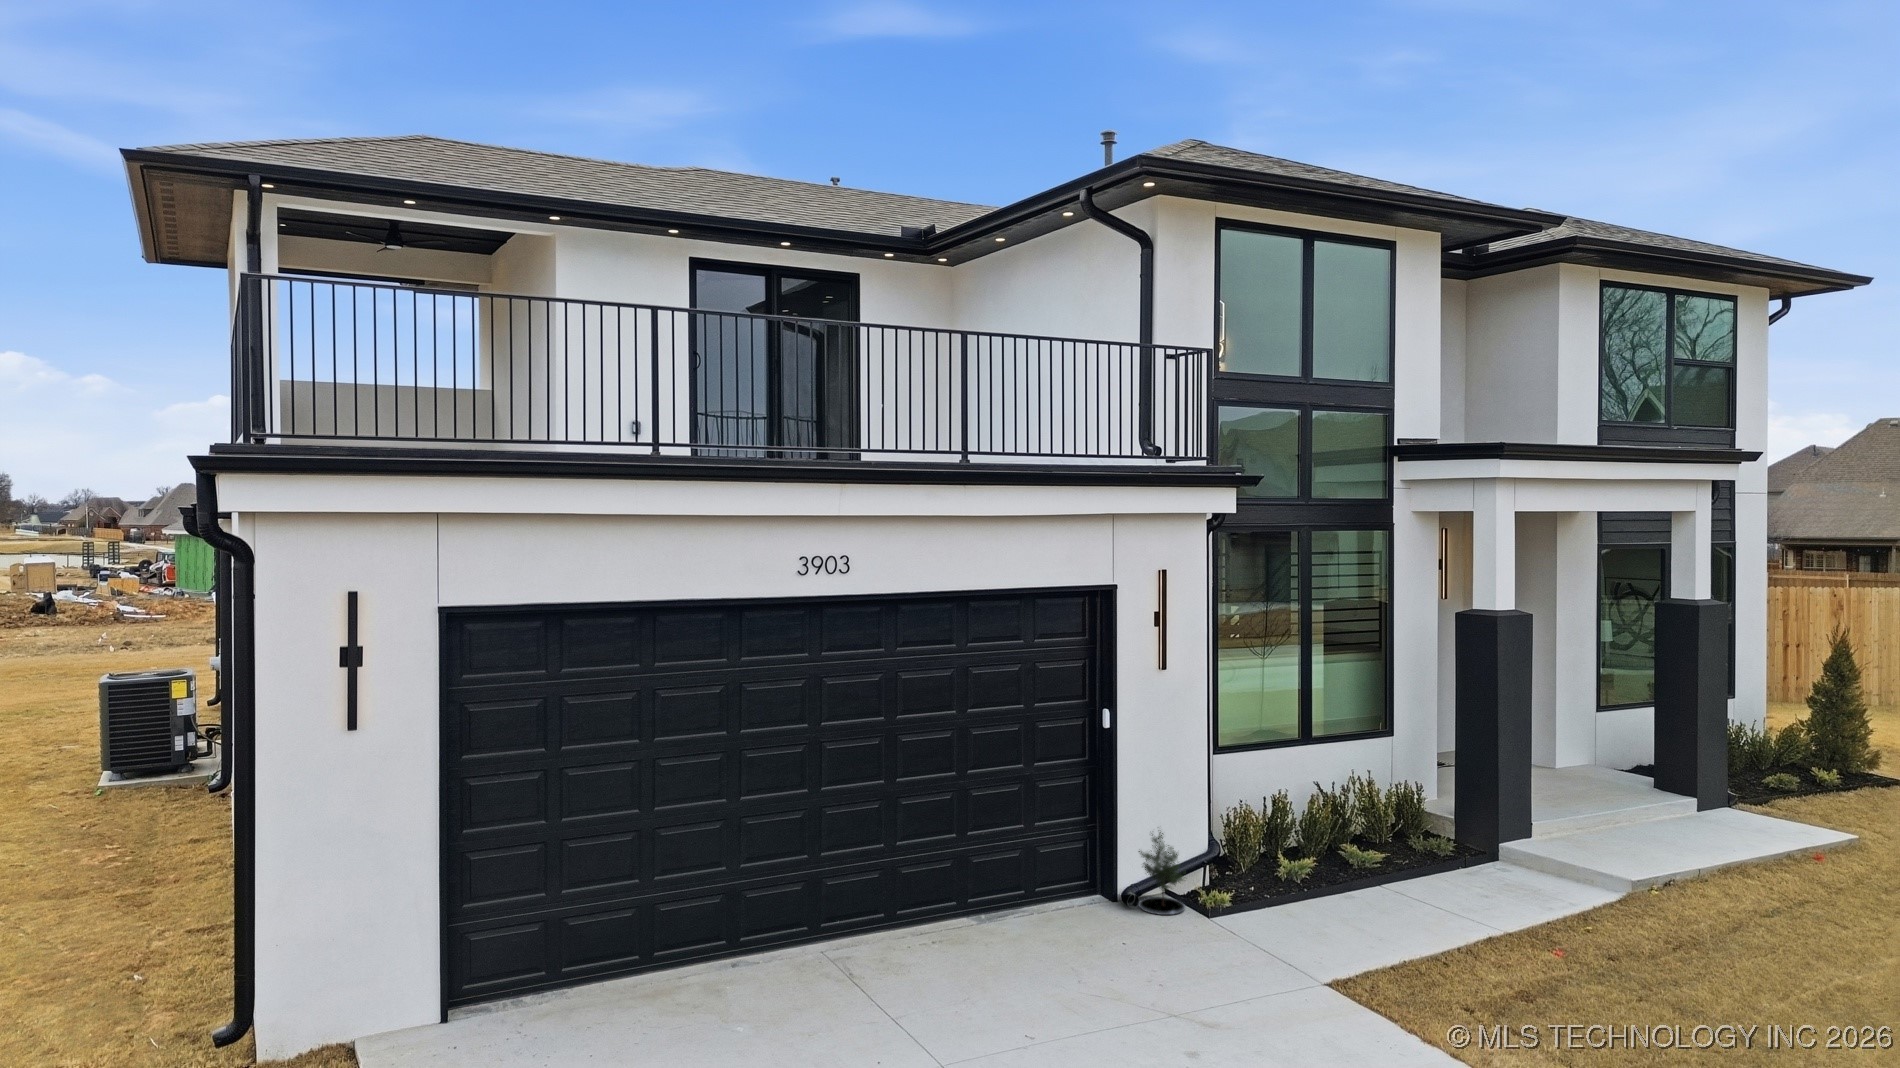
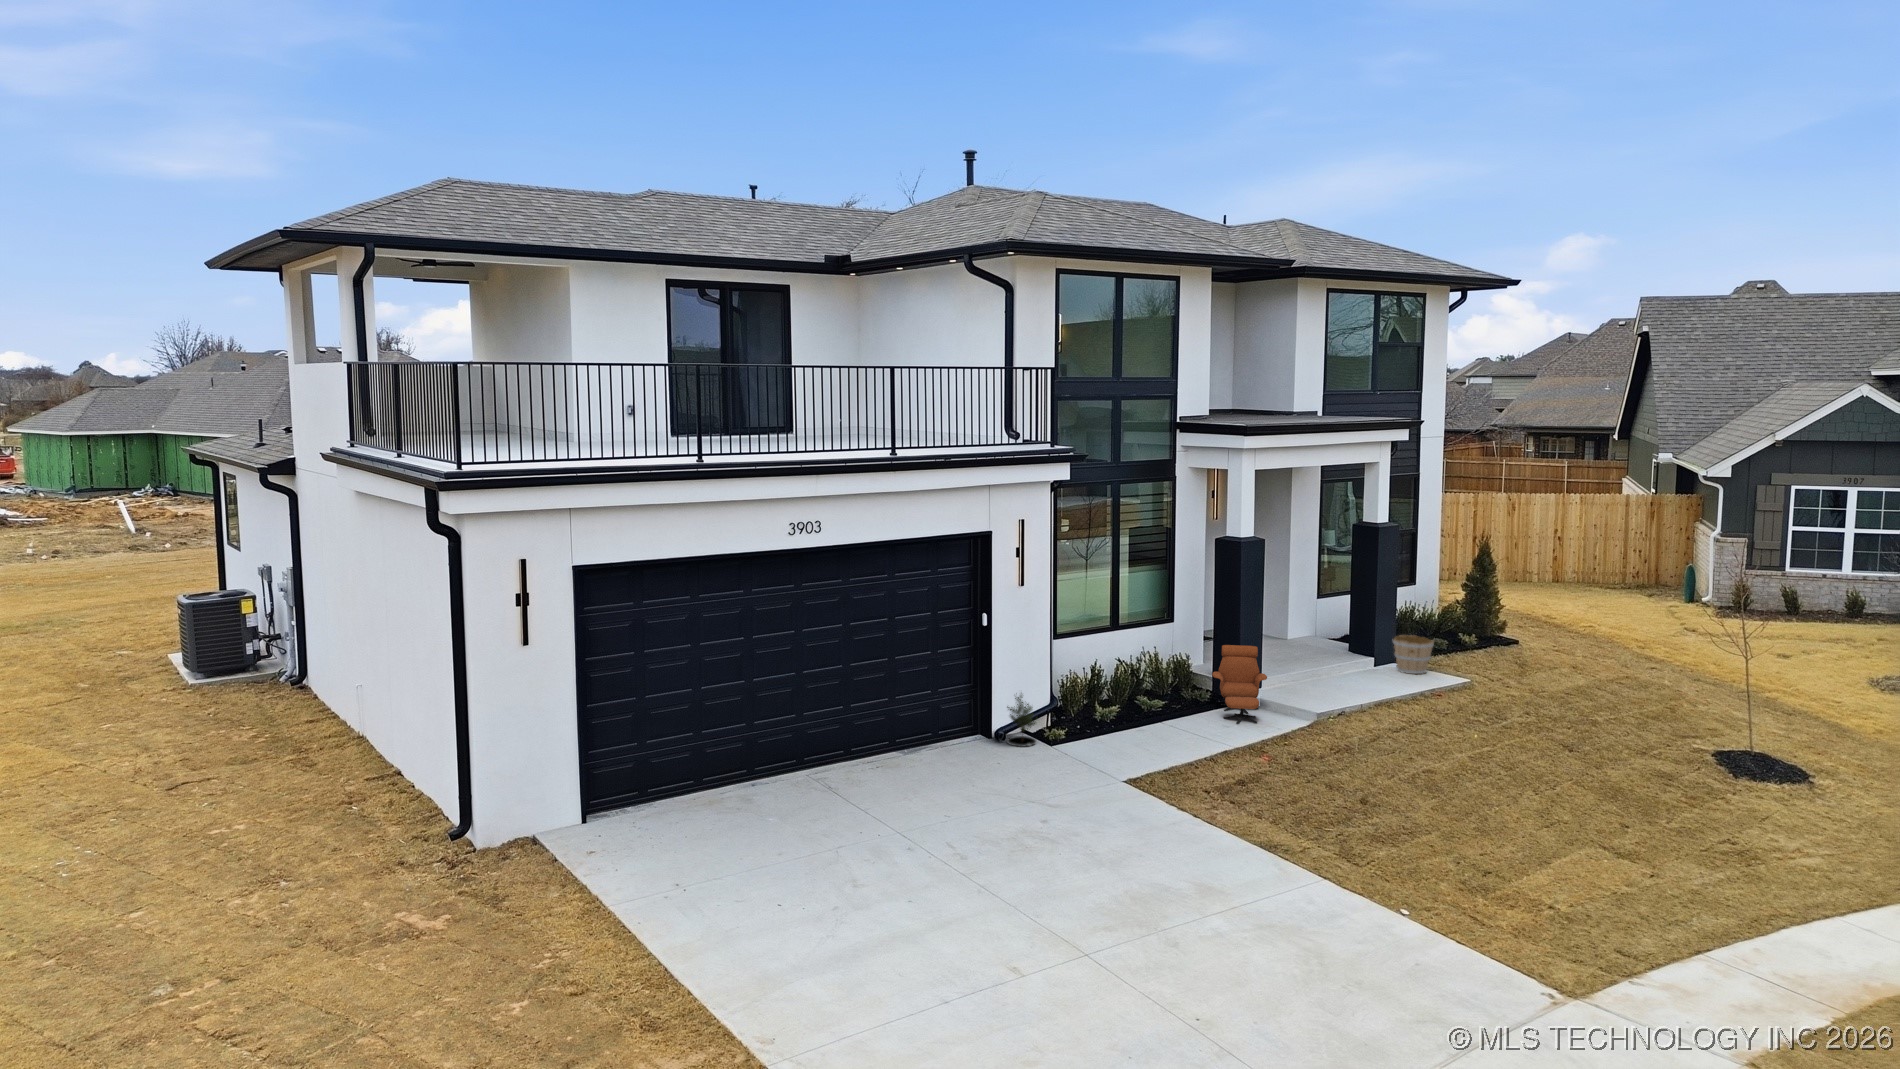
wooden bucket: none [1725,765,1797,825] -> present [1393,635,1434,674]
lounge chair: none [1456,769,1546,893] -> present [1212,645,1267,724]

